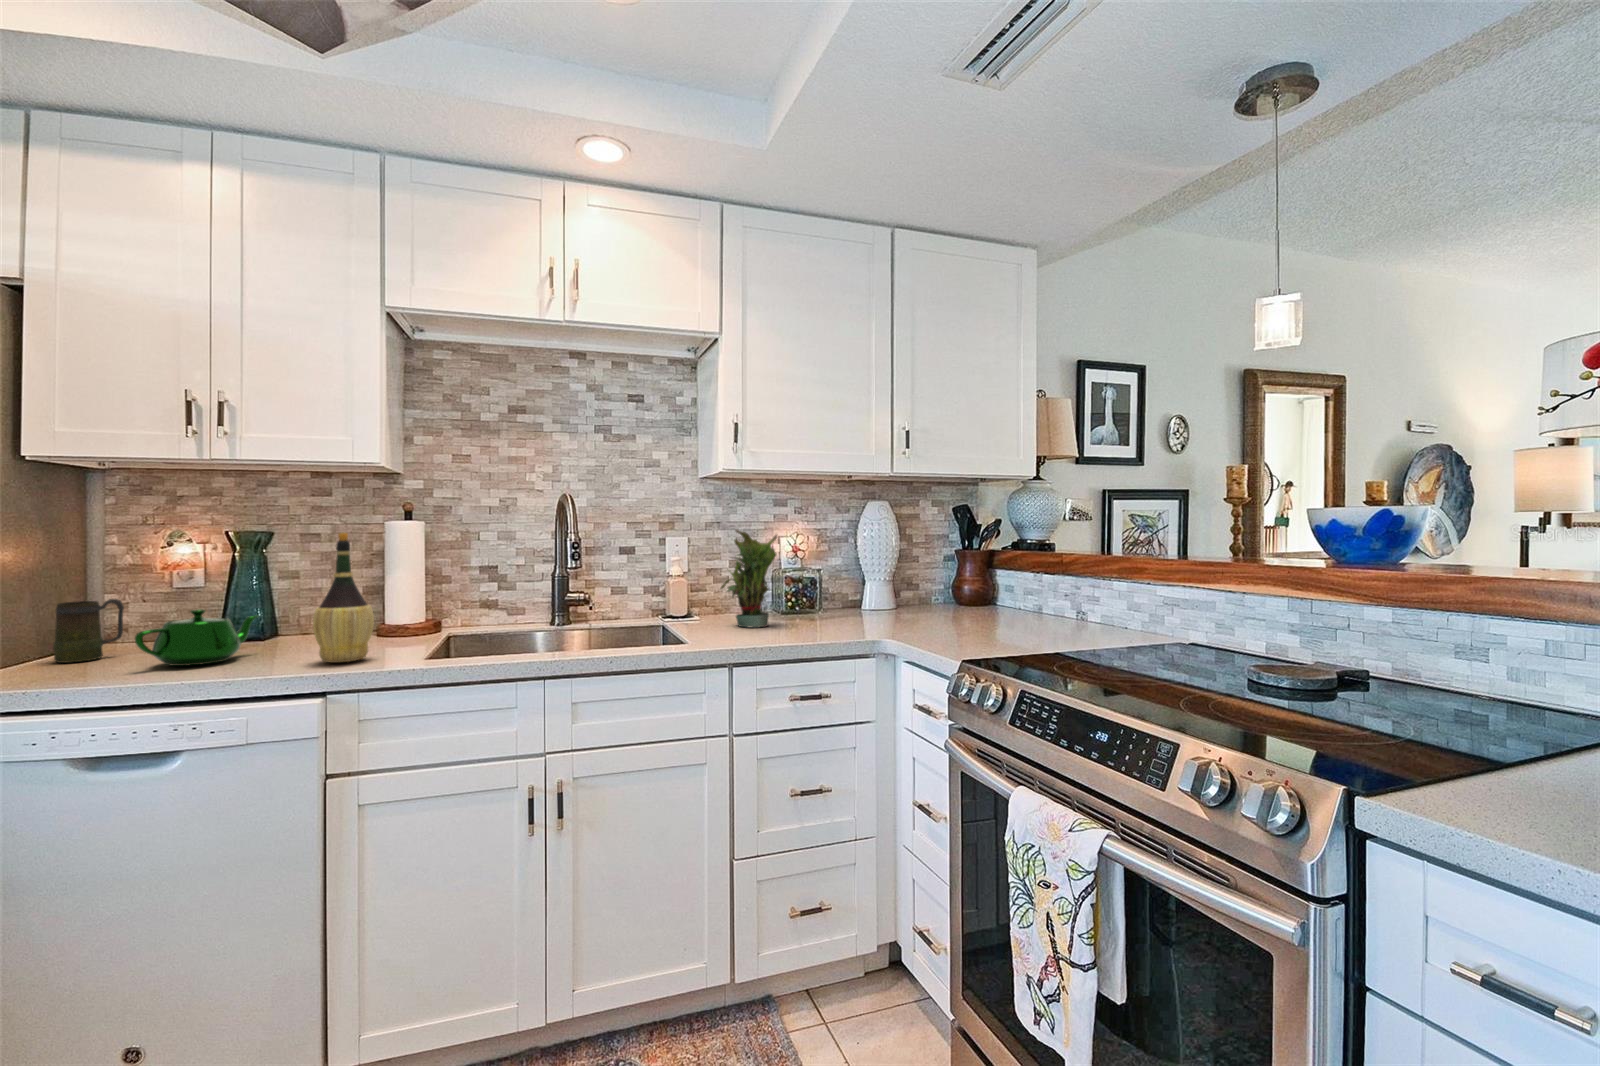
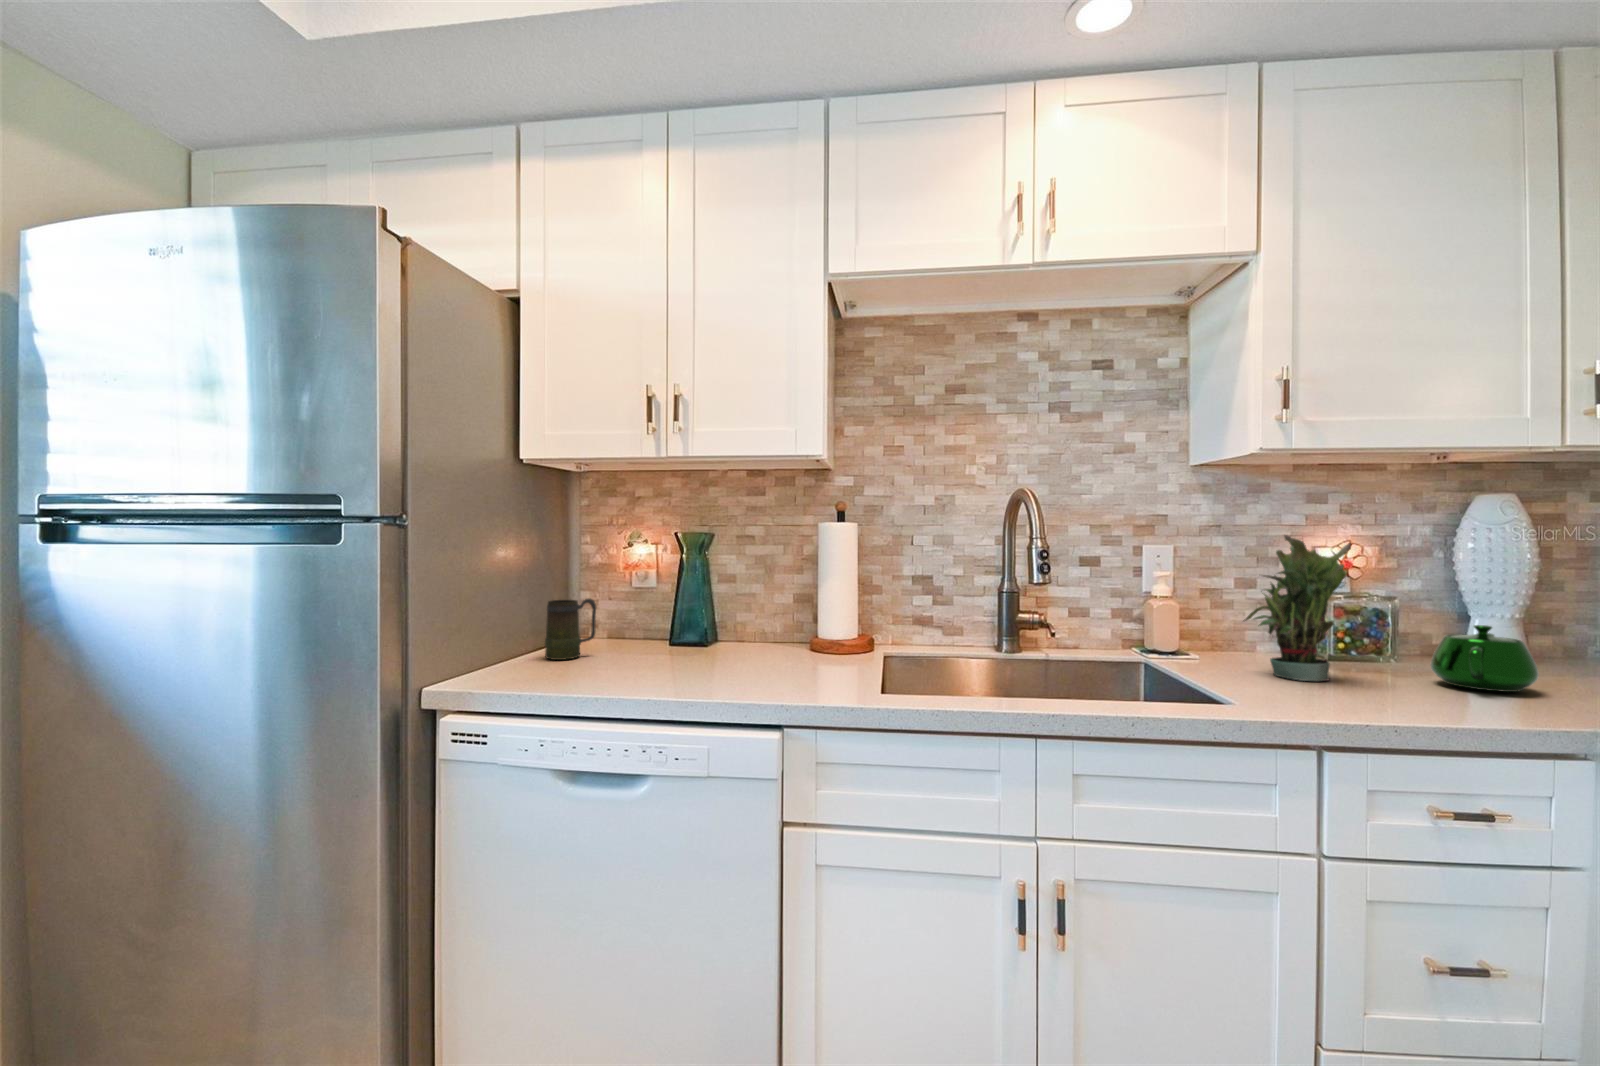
wine bottle: present [313,533,374,662] -> none [765,535,825,687]
teapot: present [135,609,258,666] -> present [1431,625,1539,692]

